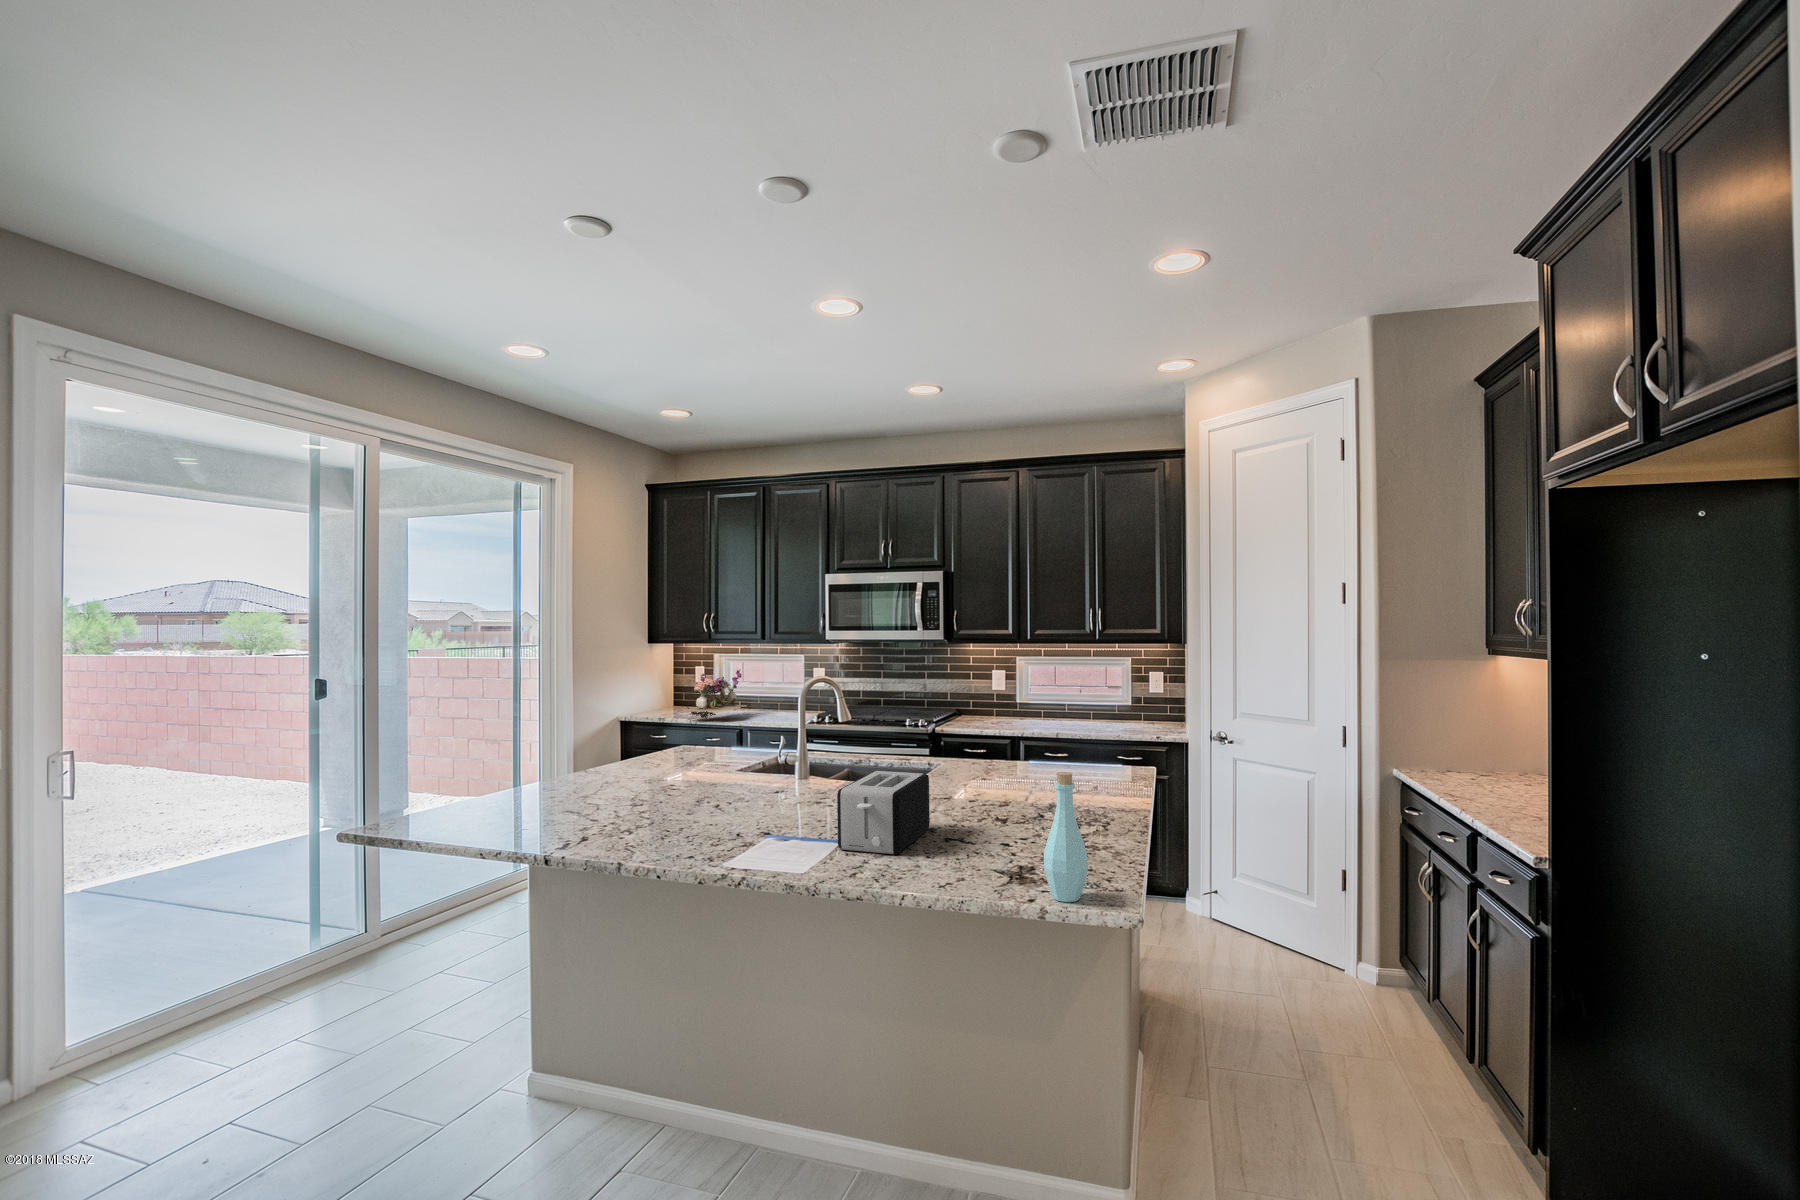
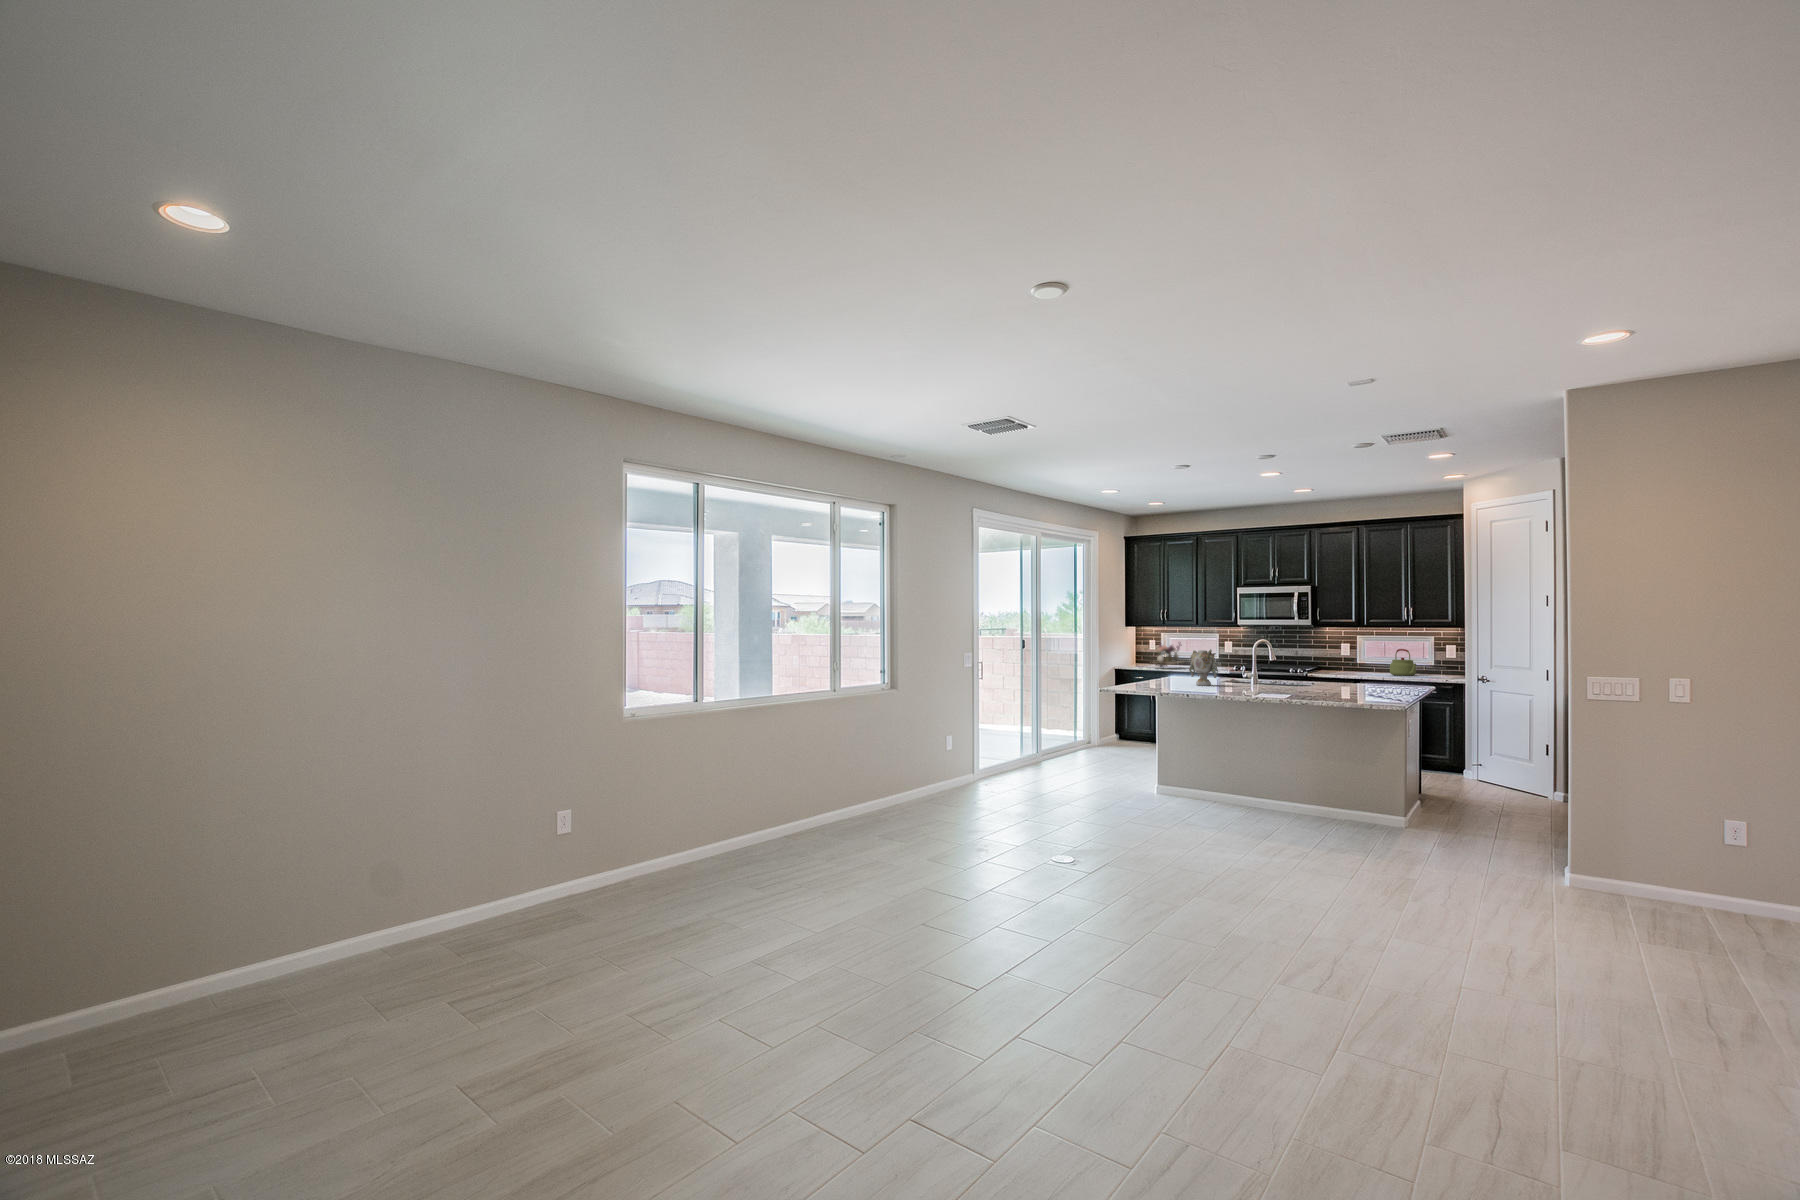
kettle: none [1067,681,1109,729] -> present [1390,649,1416,676]
vase: none [636,730,698,826] -> present [1189,649,1218,686]
toaster: present [837,771,930,854] -> none [1283,666,1319,691]
bottle: present [1044,772,1088,902] -> none [1369,655,1385,697]

